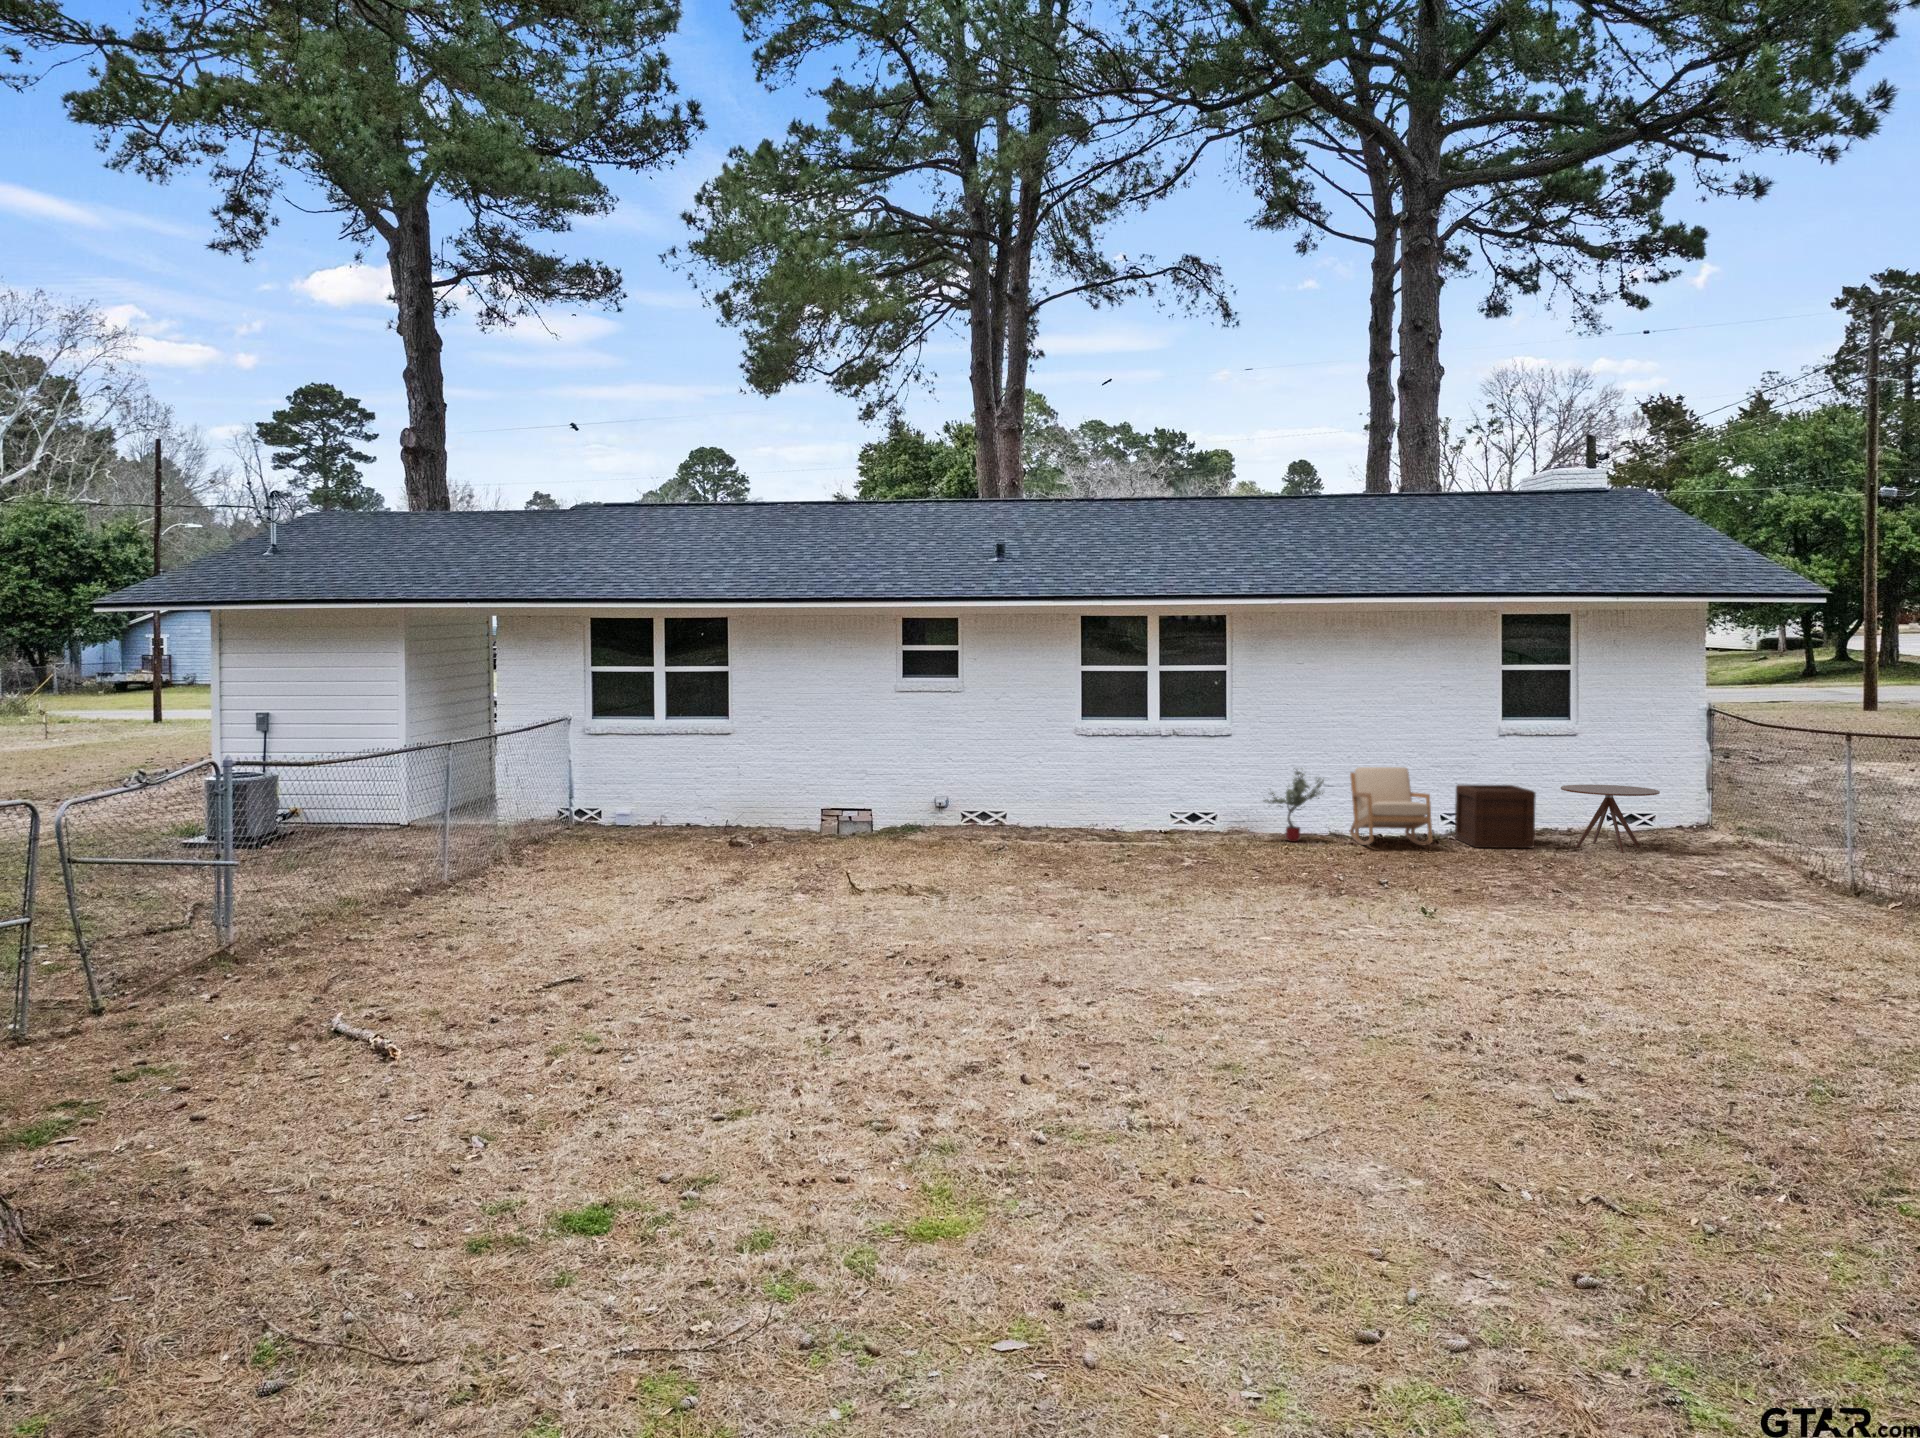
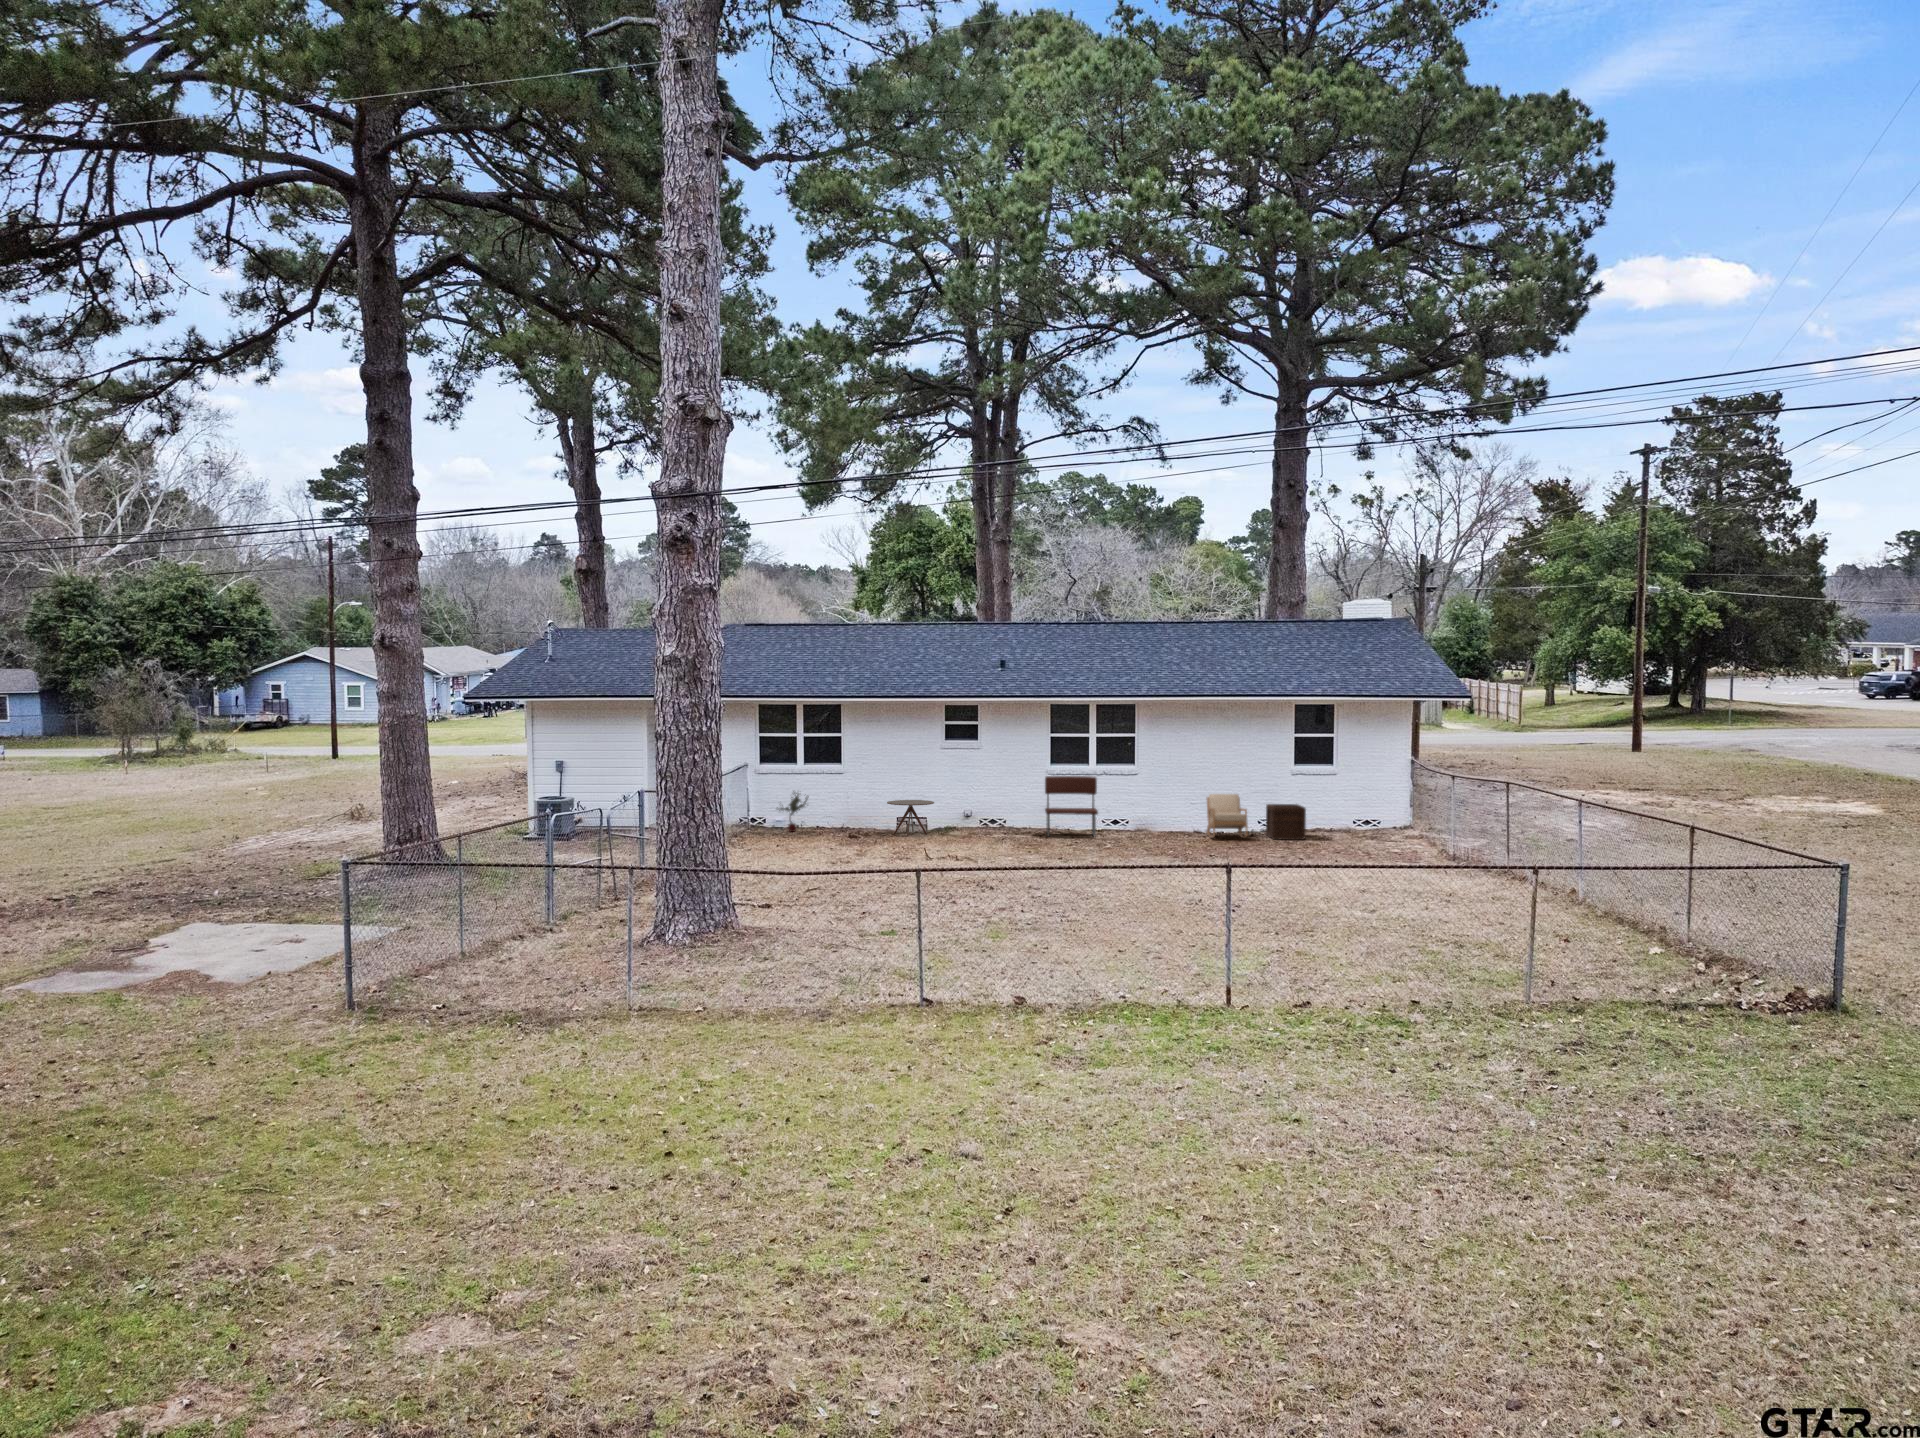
bench: none [1070,738,1163,843] -> present [1045,776,1098,836]
potted tree: present [1264,769,1324,842] -> present [779,792,808,832]
round table: present [1561,785,1660,853] -> present [887,800,934,836]

